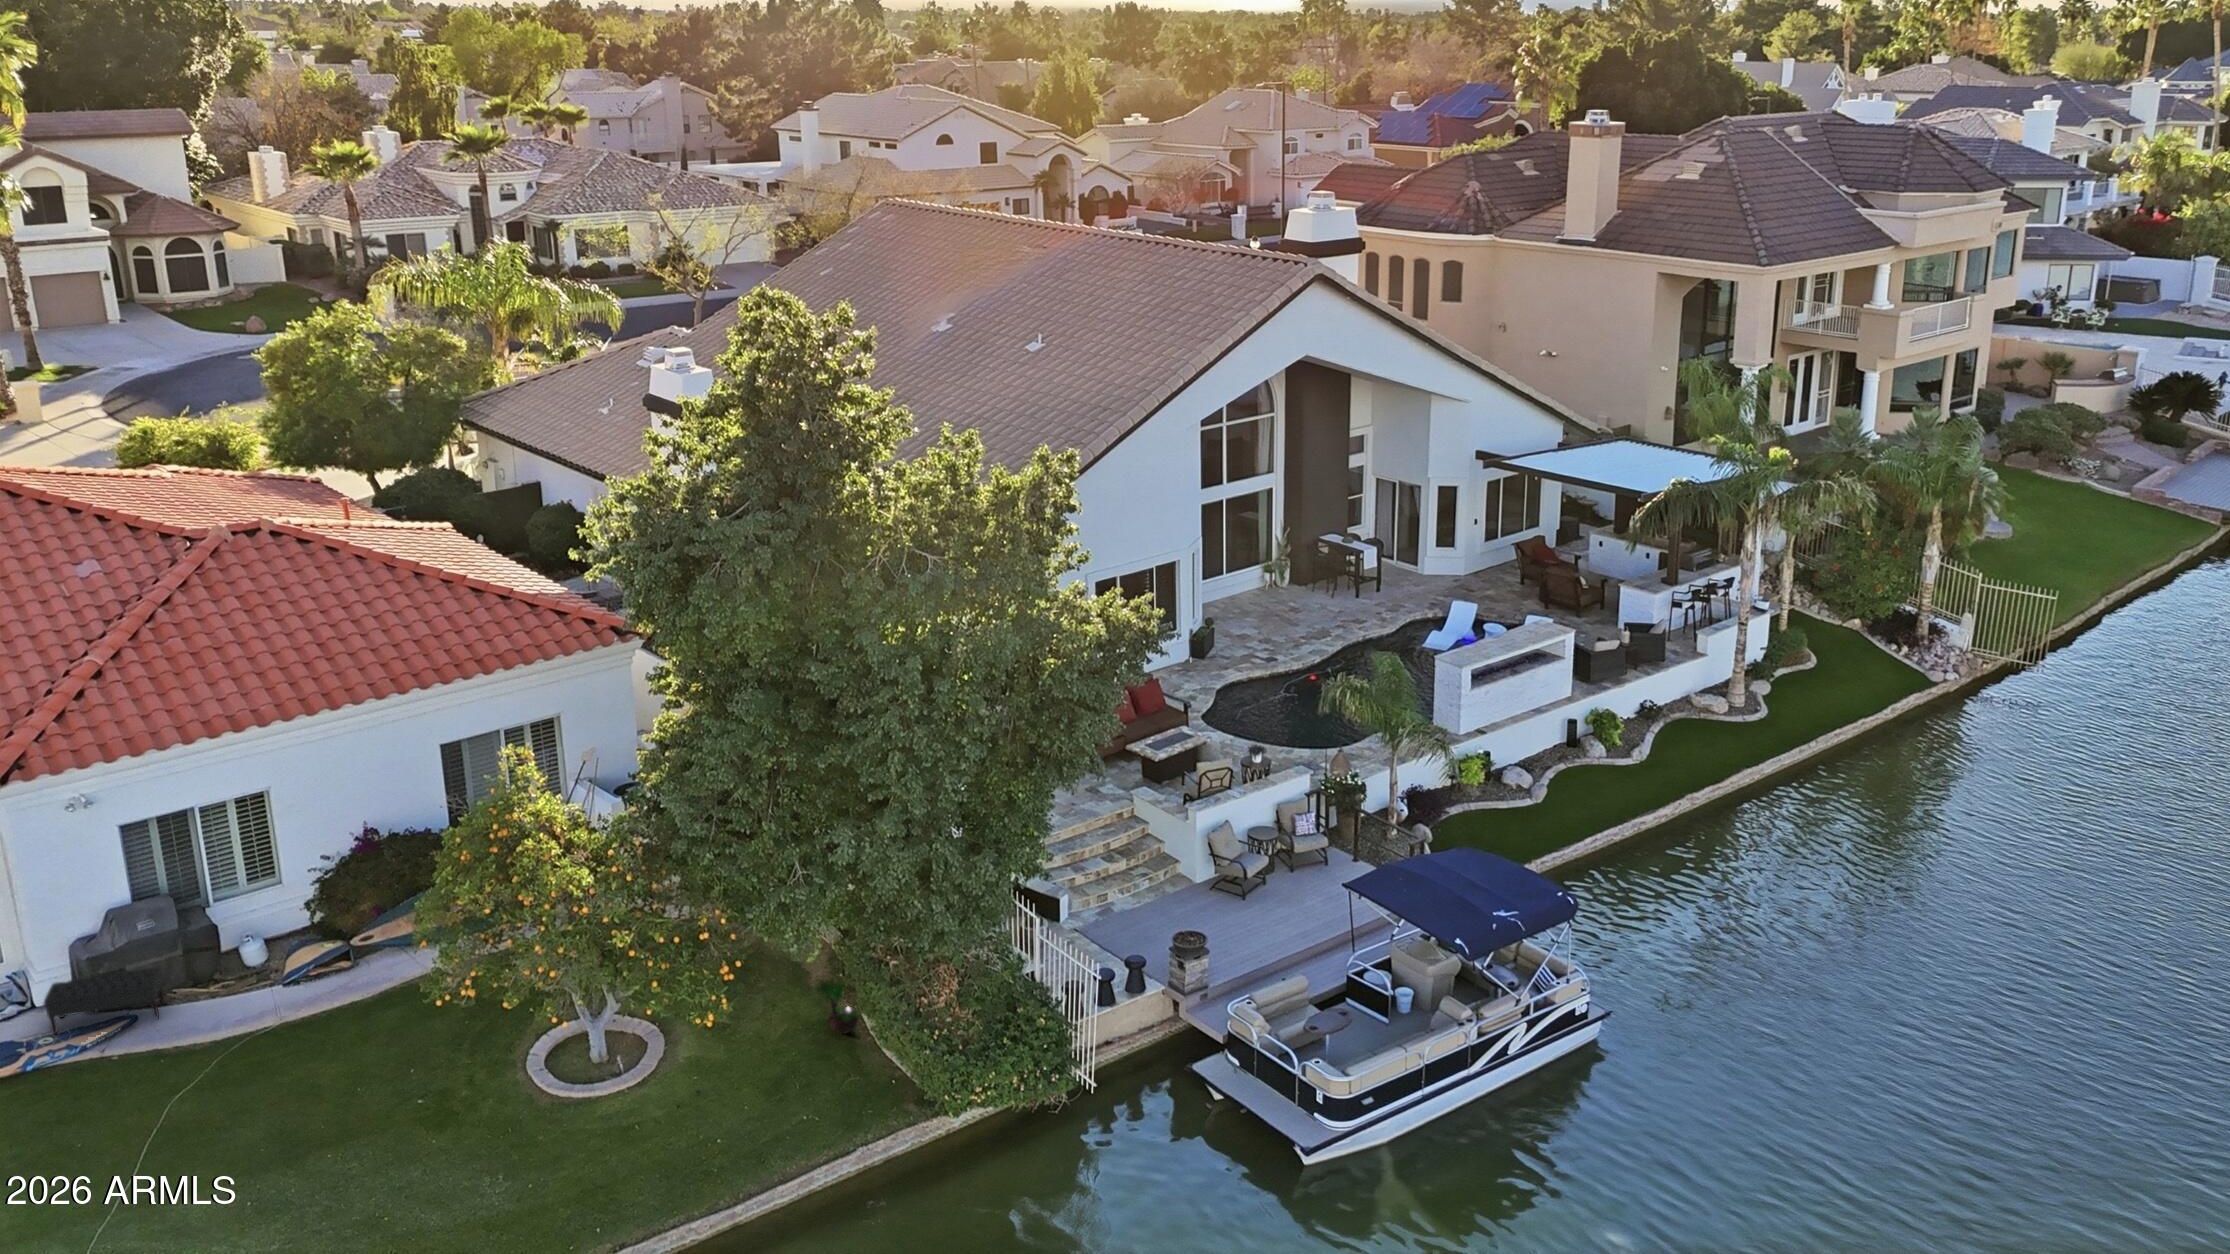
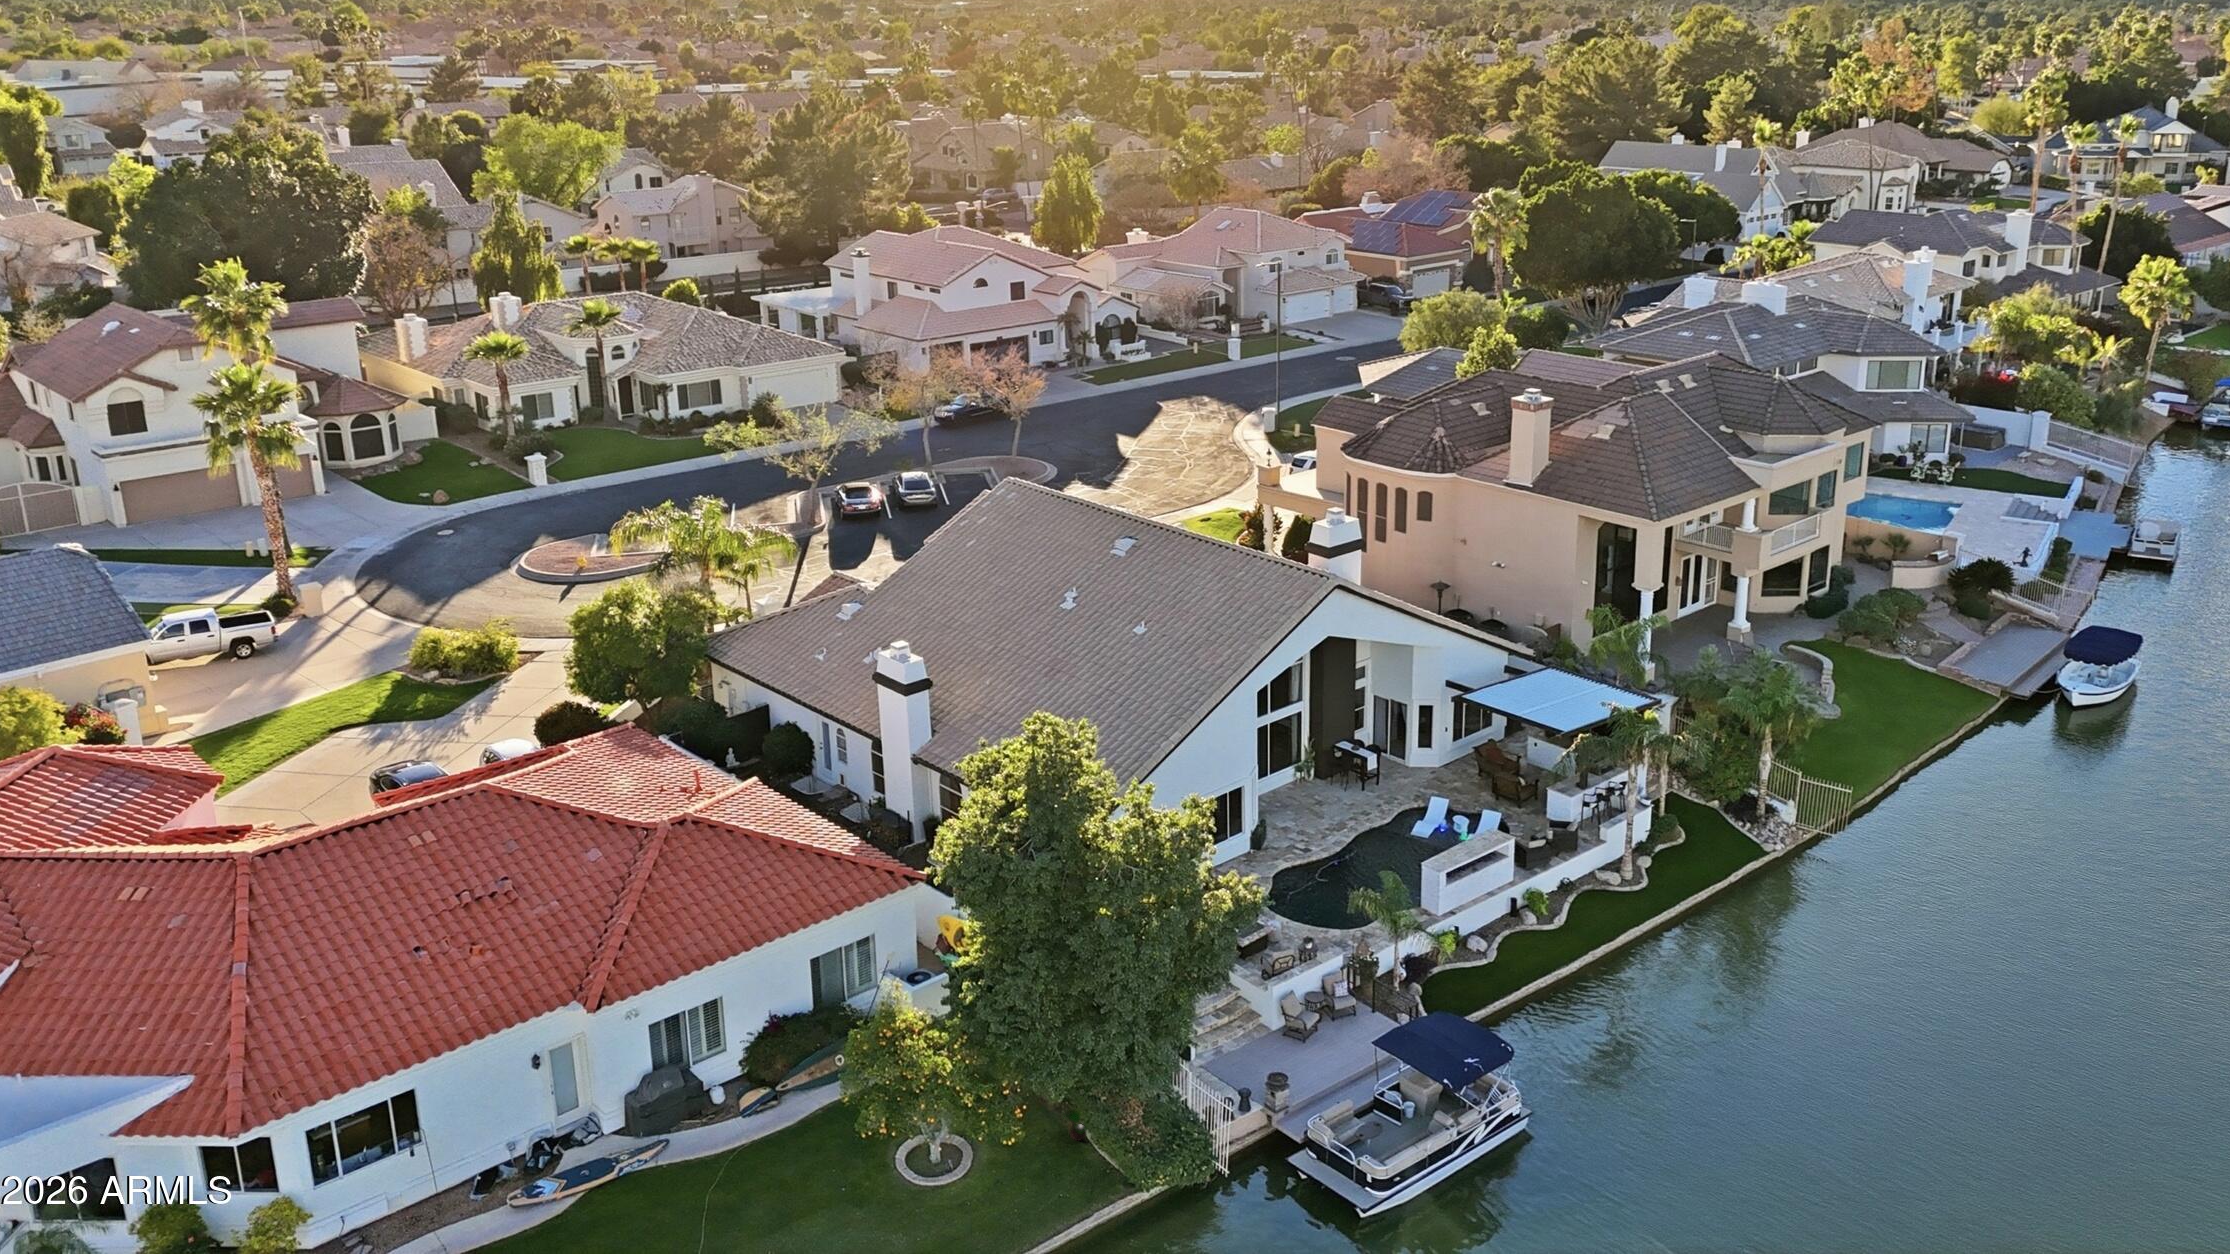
bench: present [44,967,164,1035] -> none [617,1109,677,1153]

